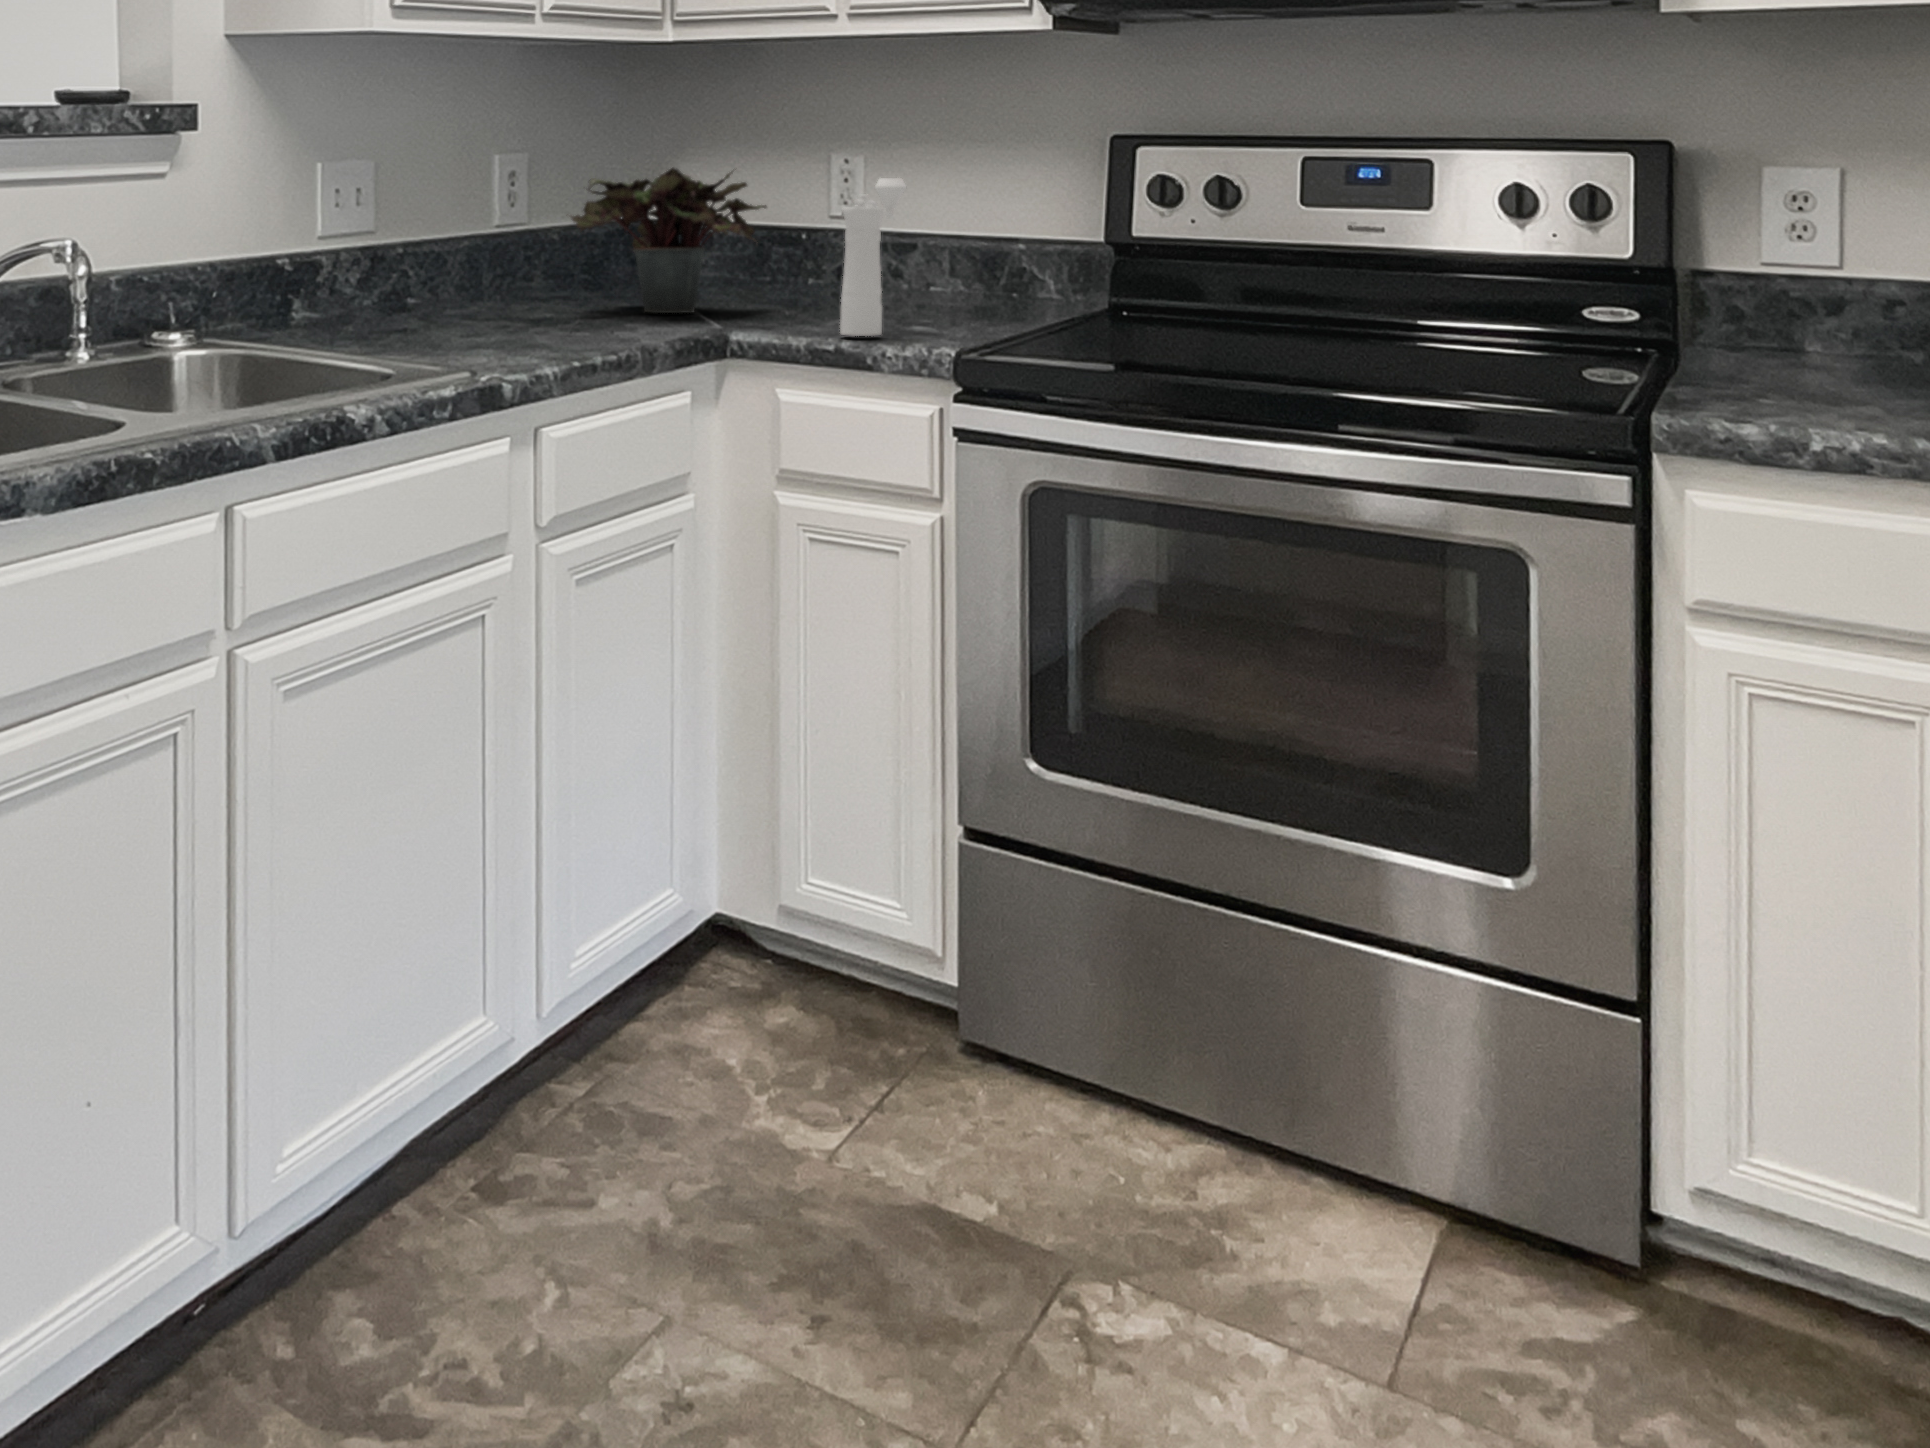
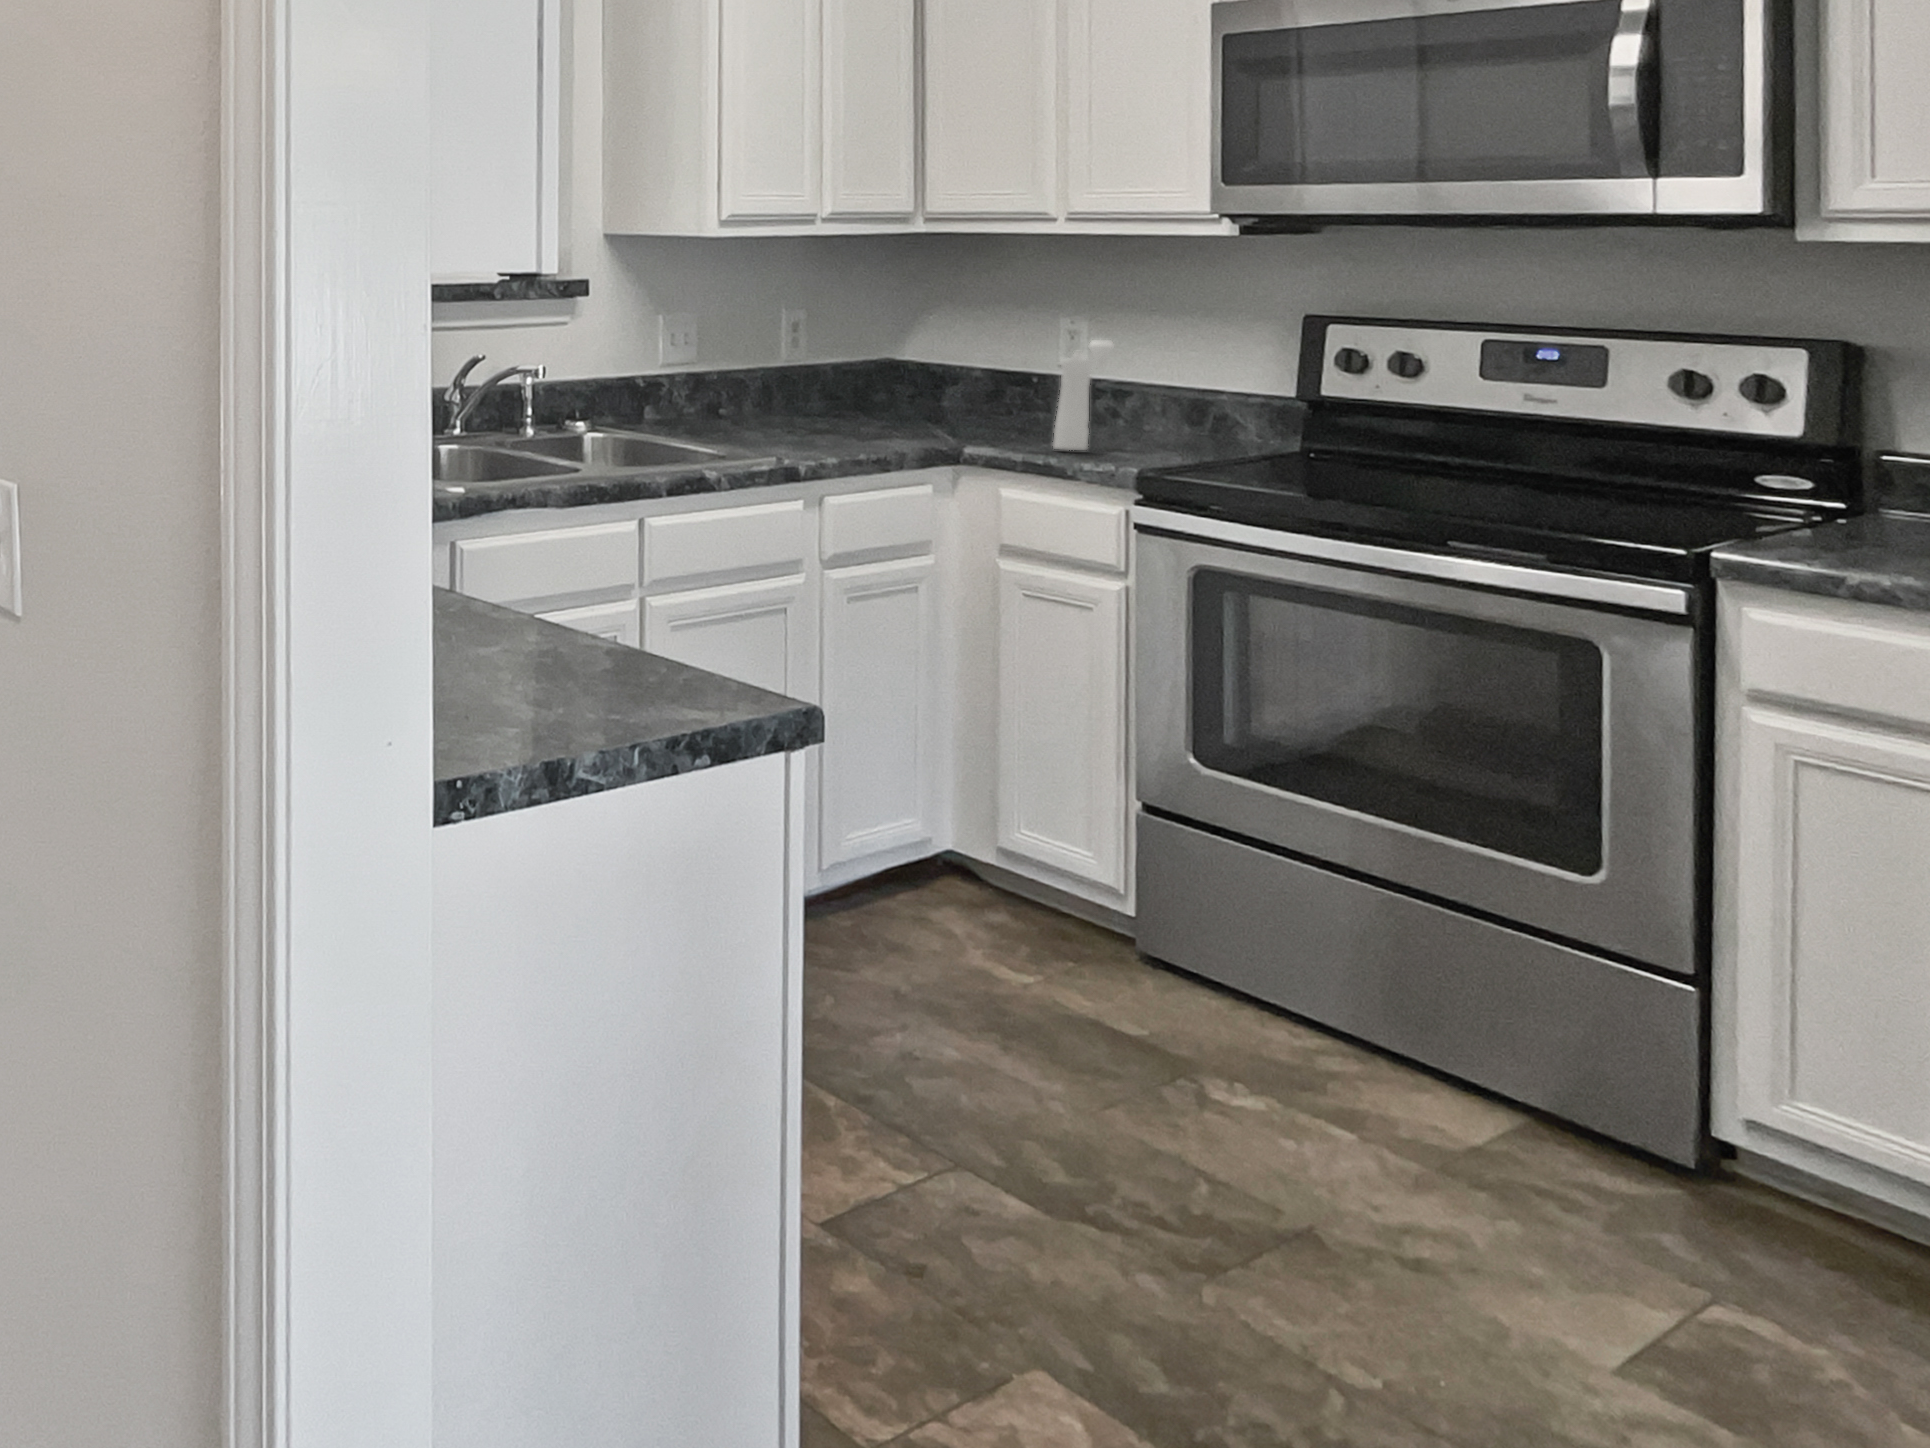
potted plant: present [571,168,766,313] -> none [841,328,1000,431]

